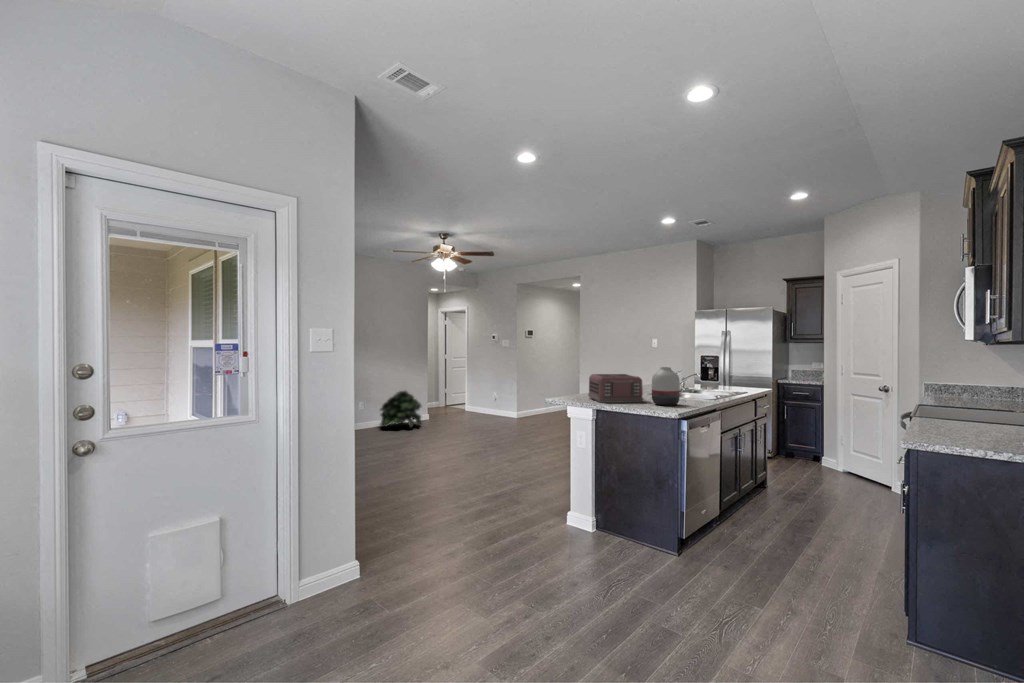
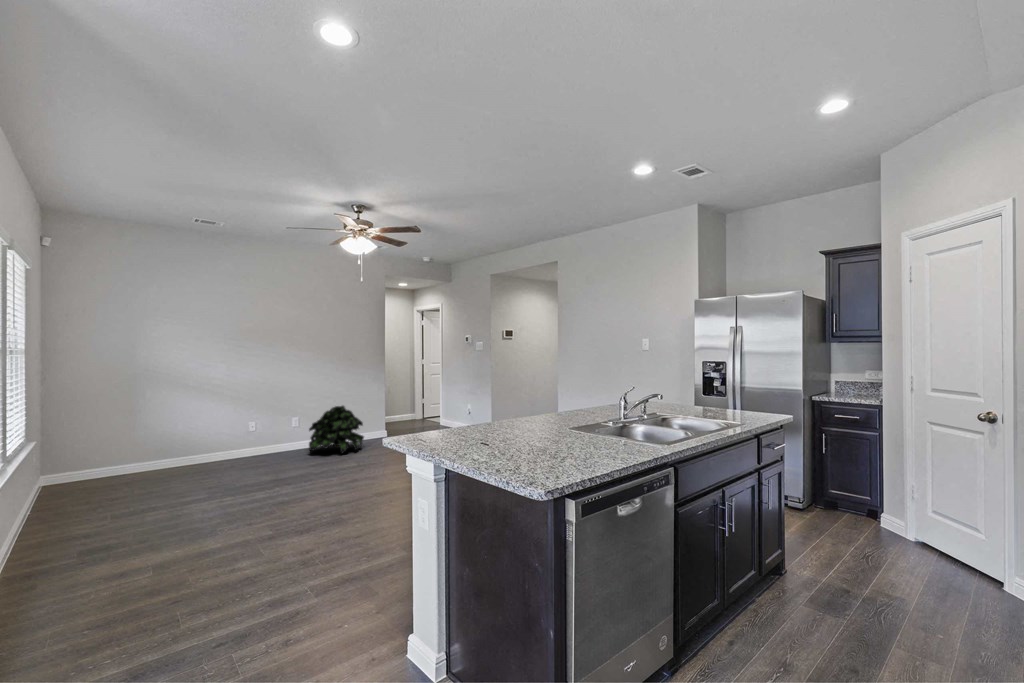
vase: present [652,367,680,406] -> none [514,391,566,469]
toaster: present [588,374,643,403] -> none [433,399,516,456]

